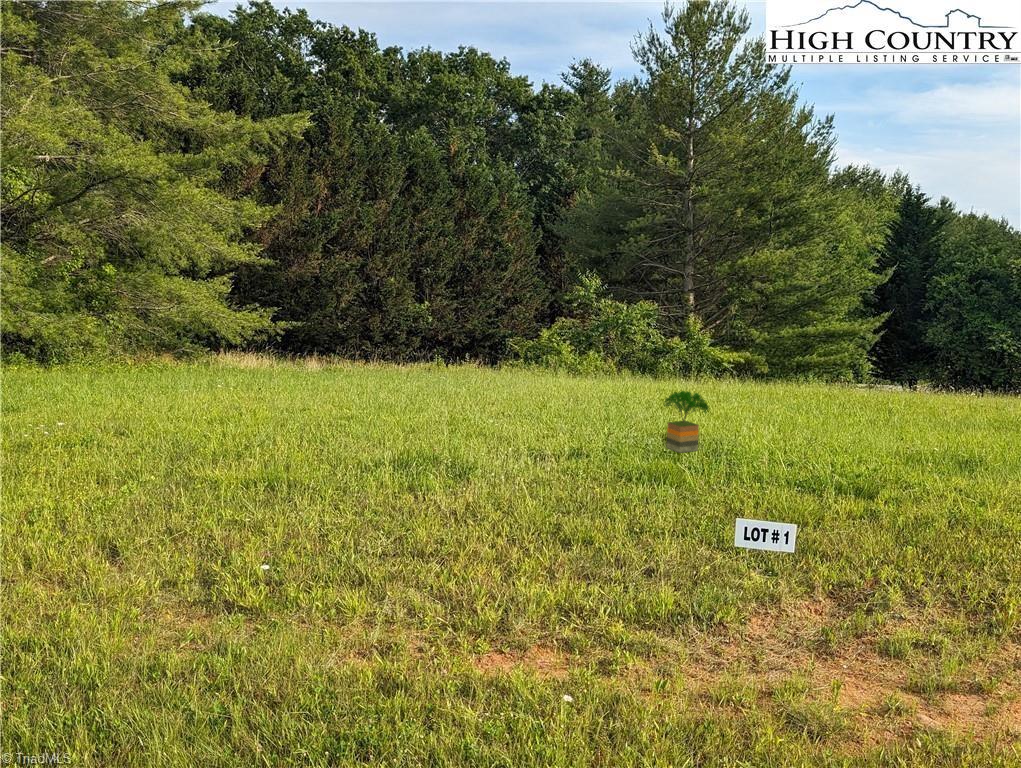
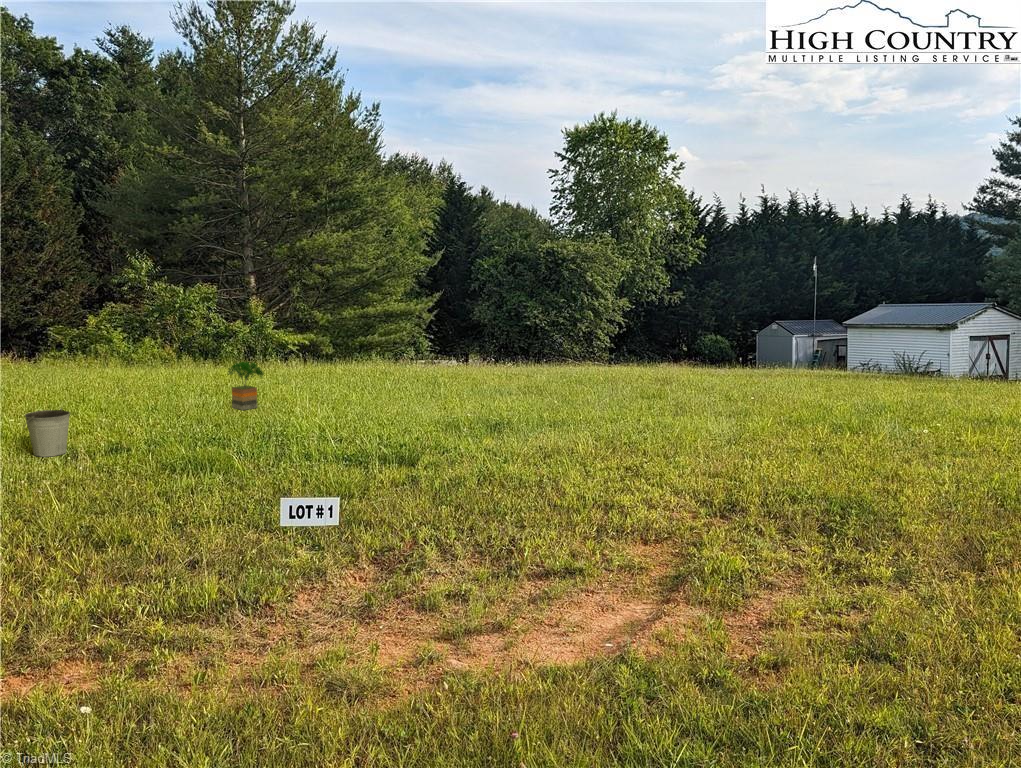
bucket: none [424,440,474,499] -> present [25,409,70,457]

